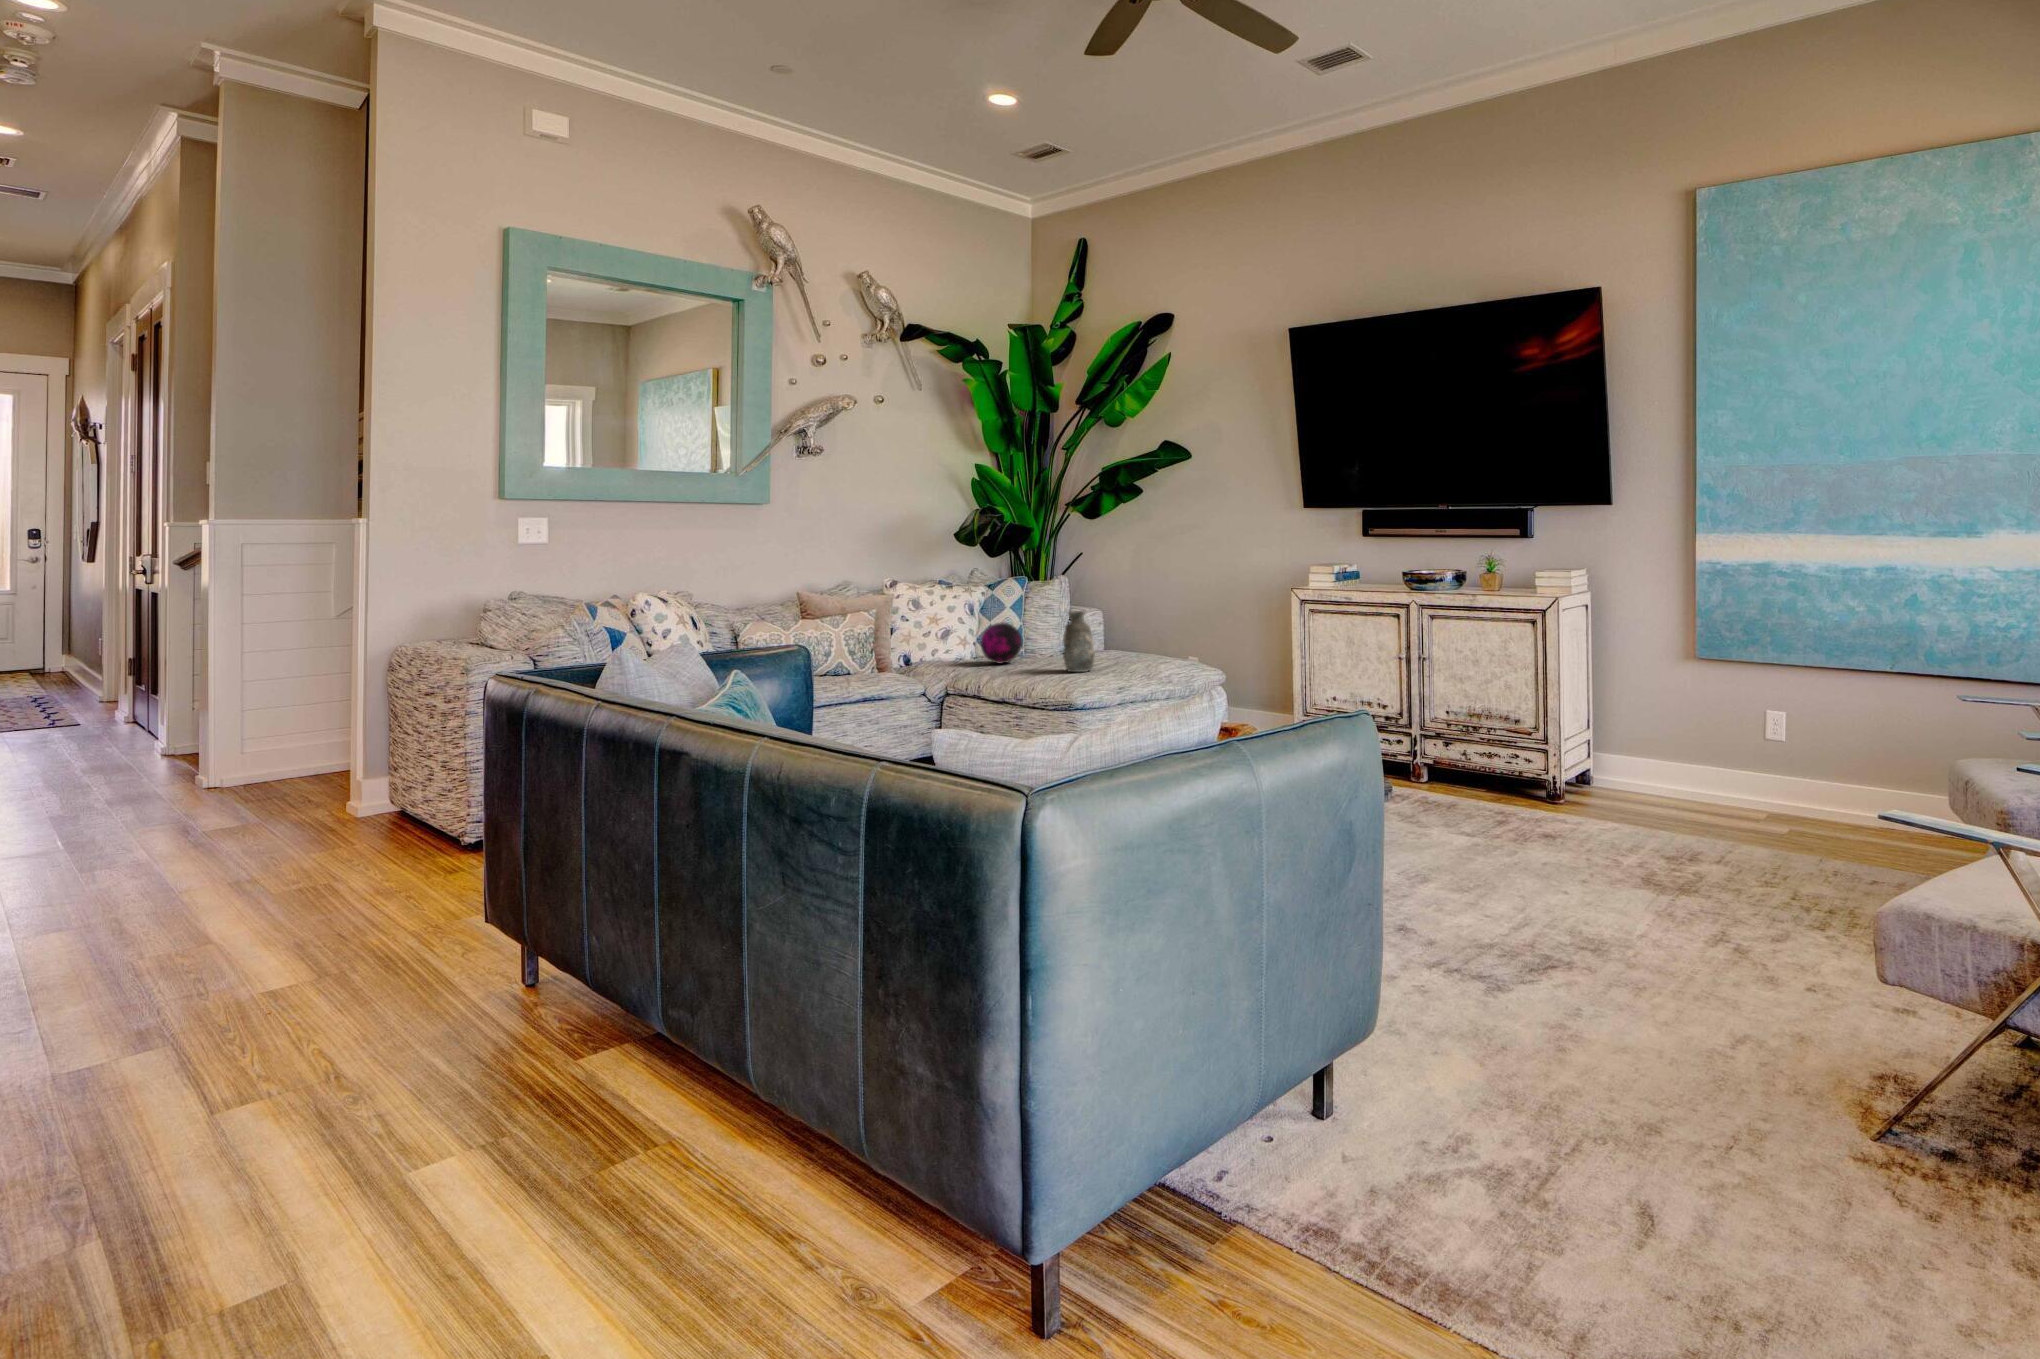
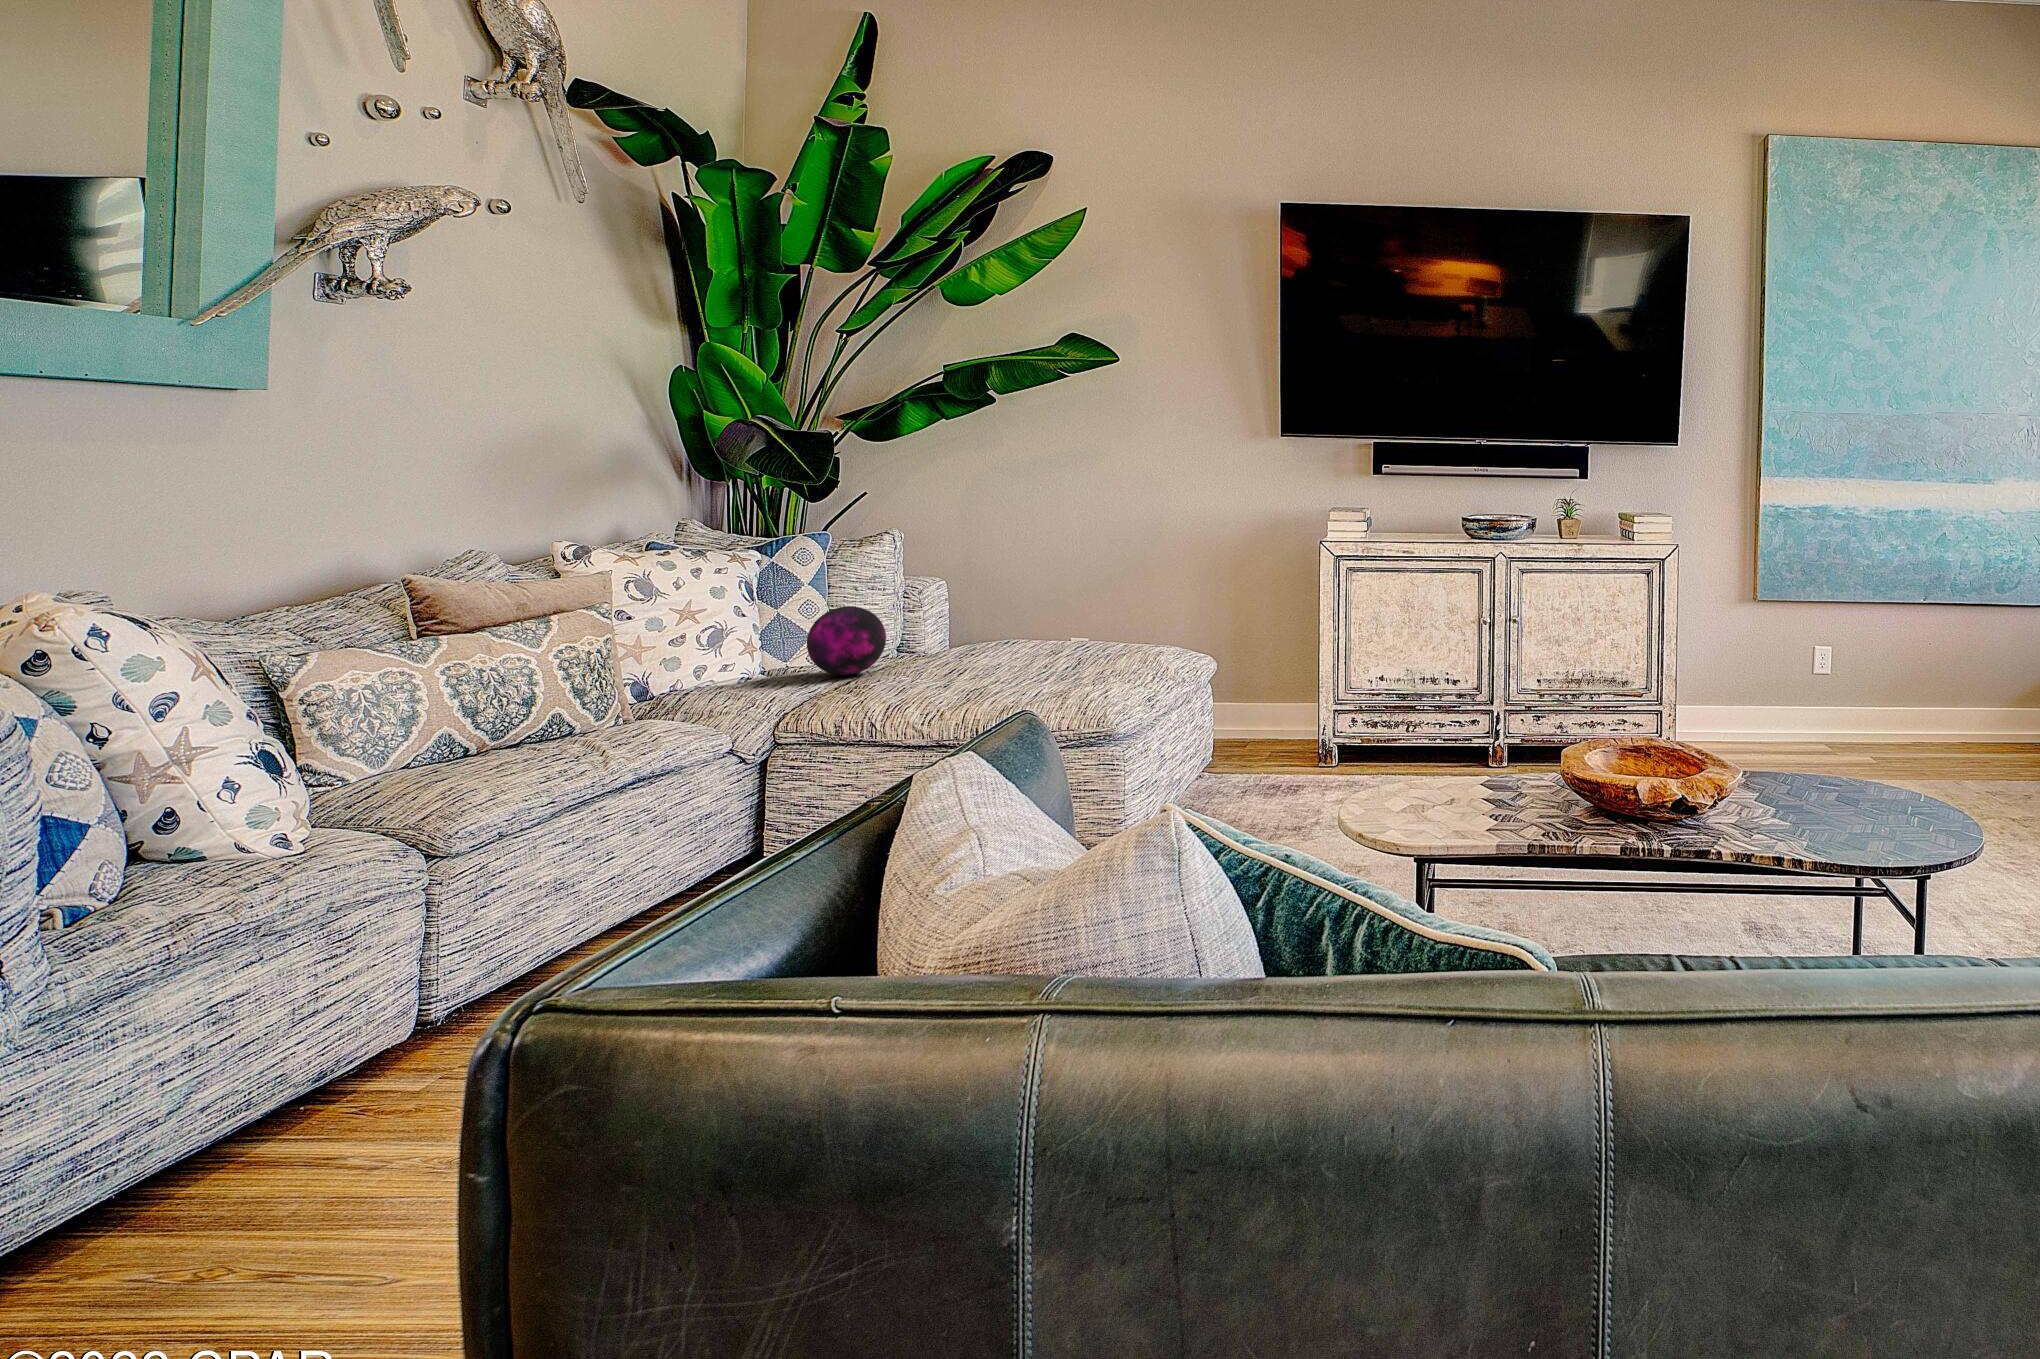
decorative vase: present [1063,611,1095,672] -> none [998,580,1060,678]

